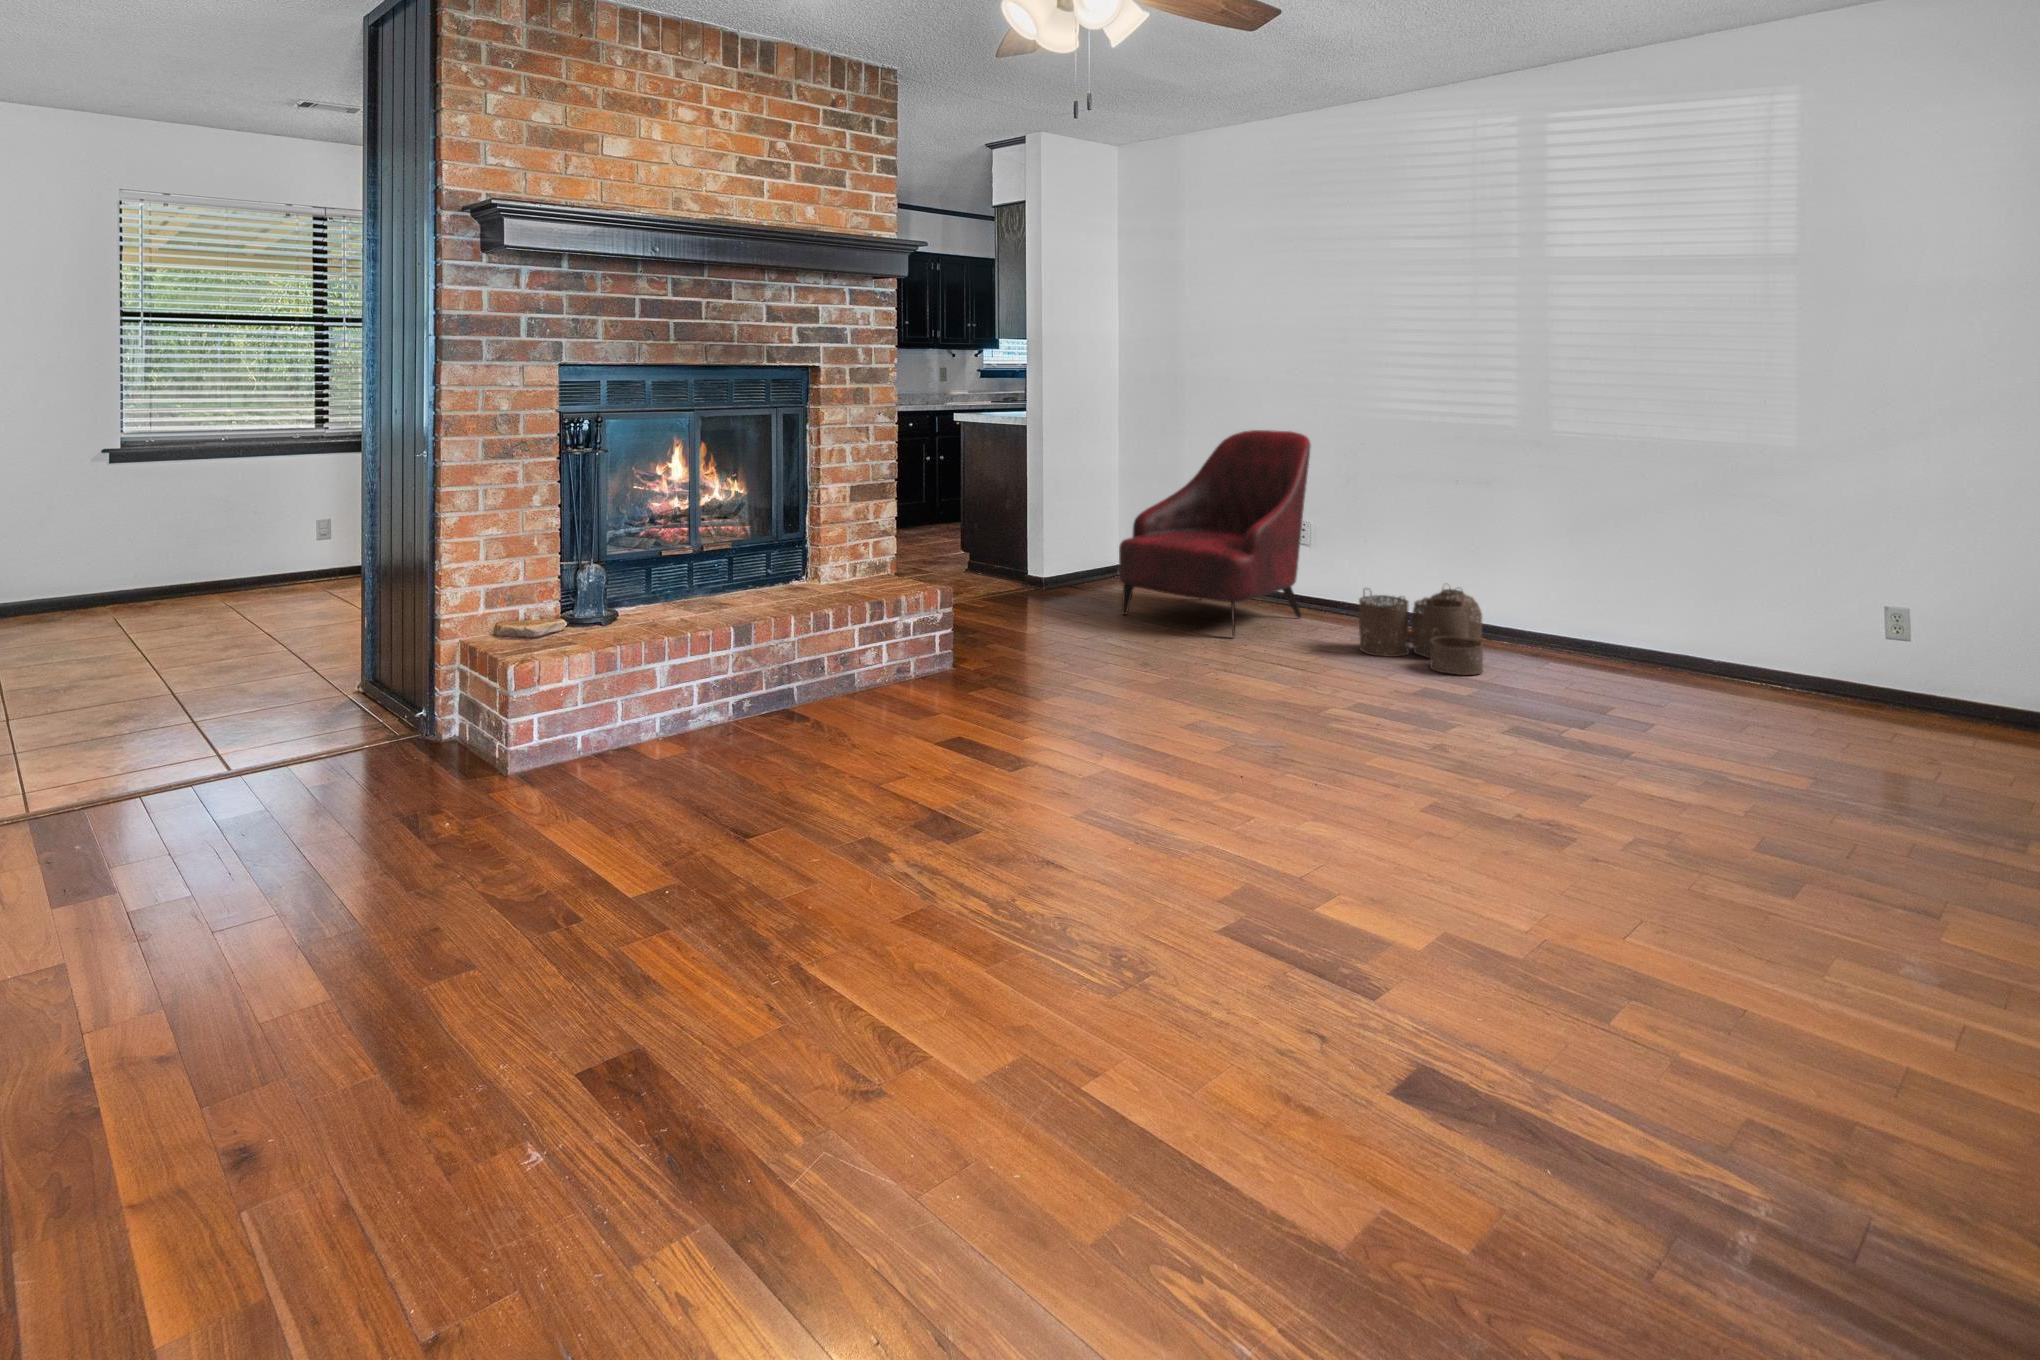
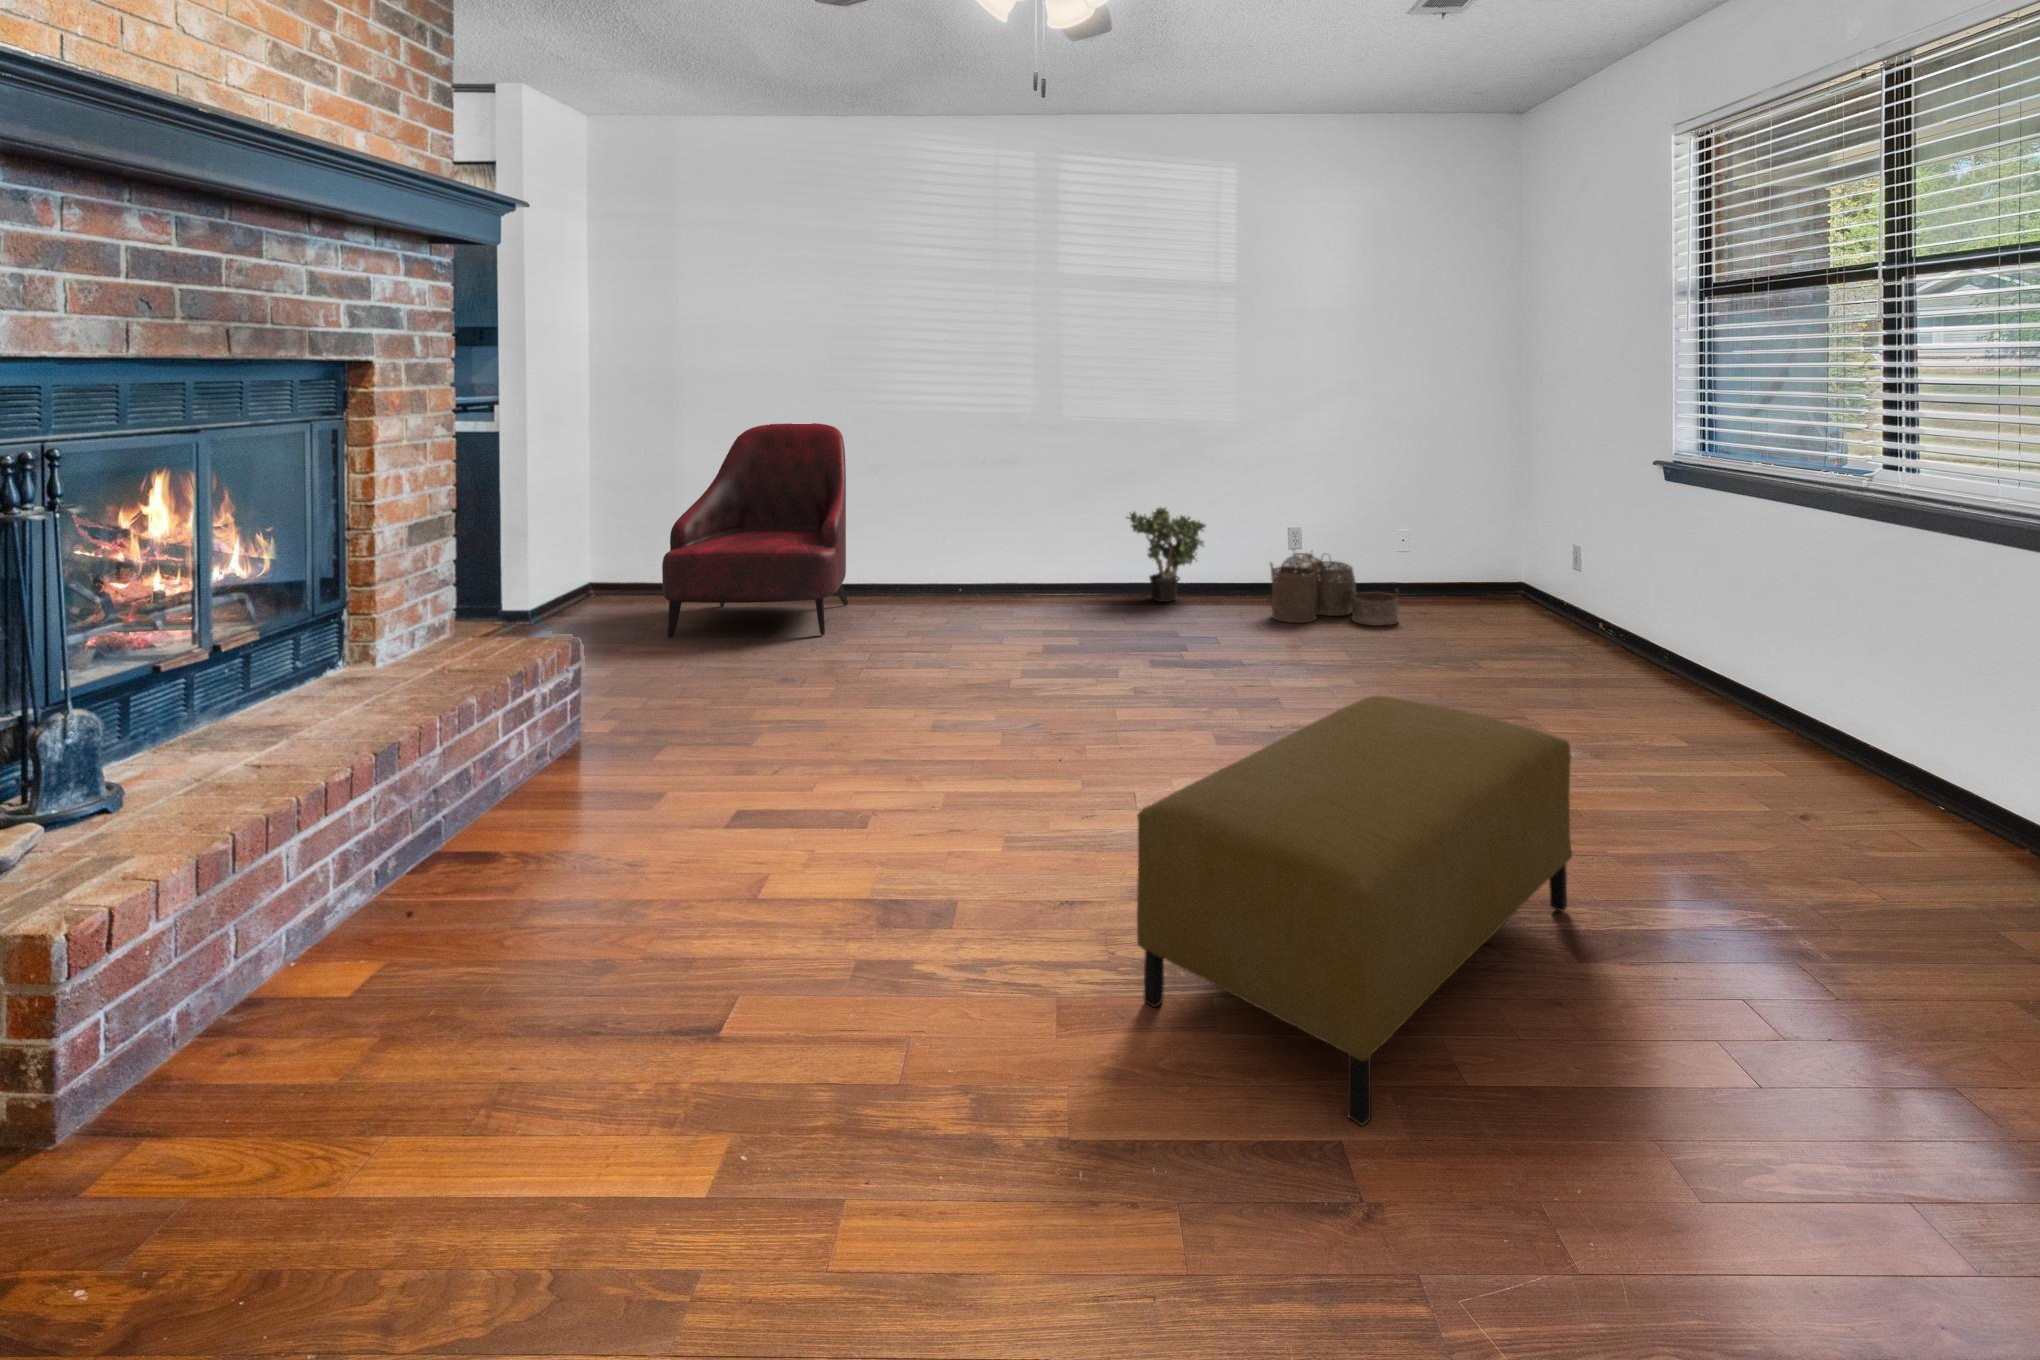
potted plant: none [1599,559,1714,682] -> present [1126,507,1205,602]
woven basket: present [1359,588,1483,675] -> present [1270,551,1398,626]
ottoman: none [925,765,1450,1076] -> present [1137,696,1572,1126]

